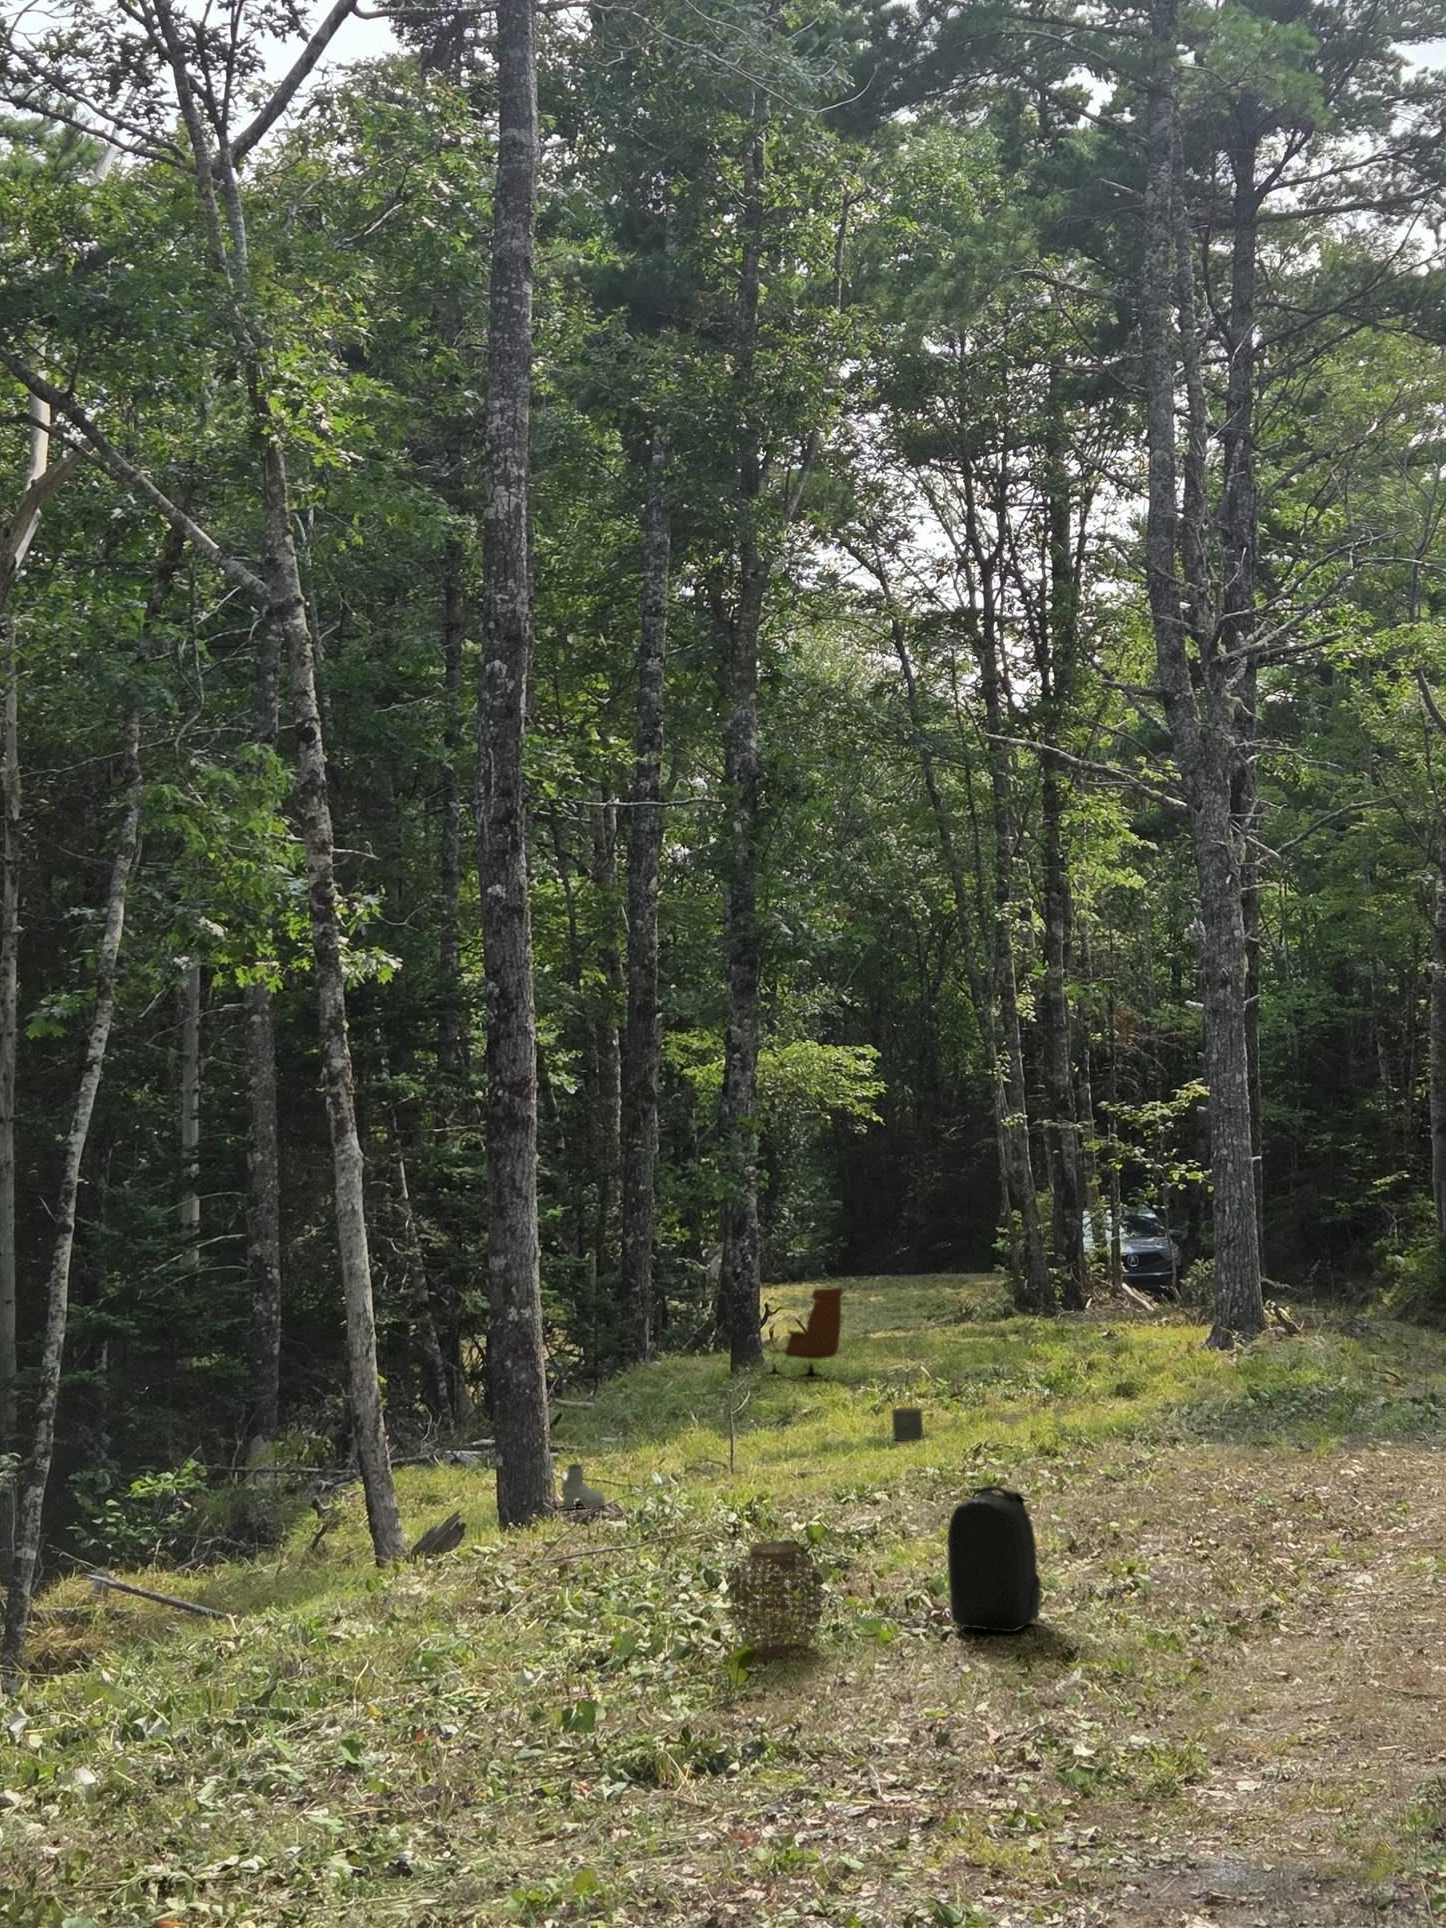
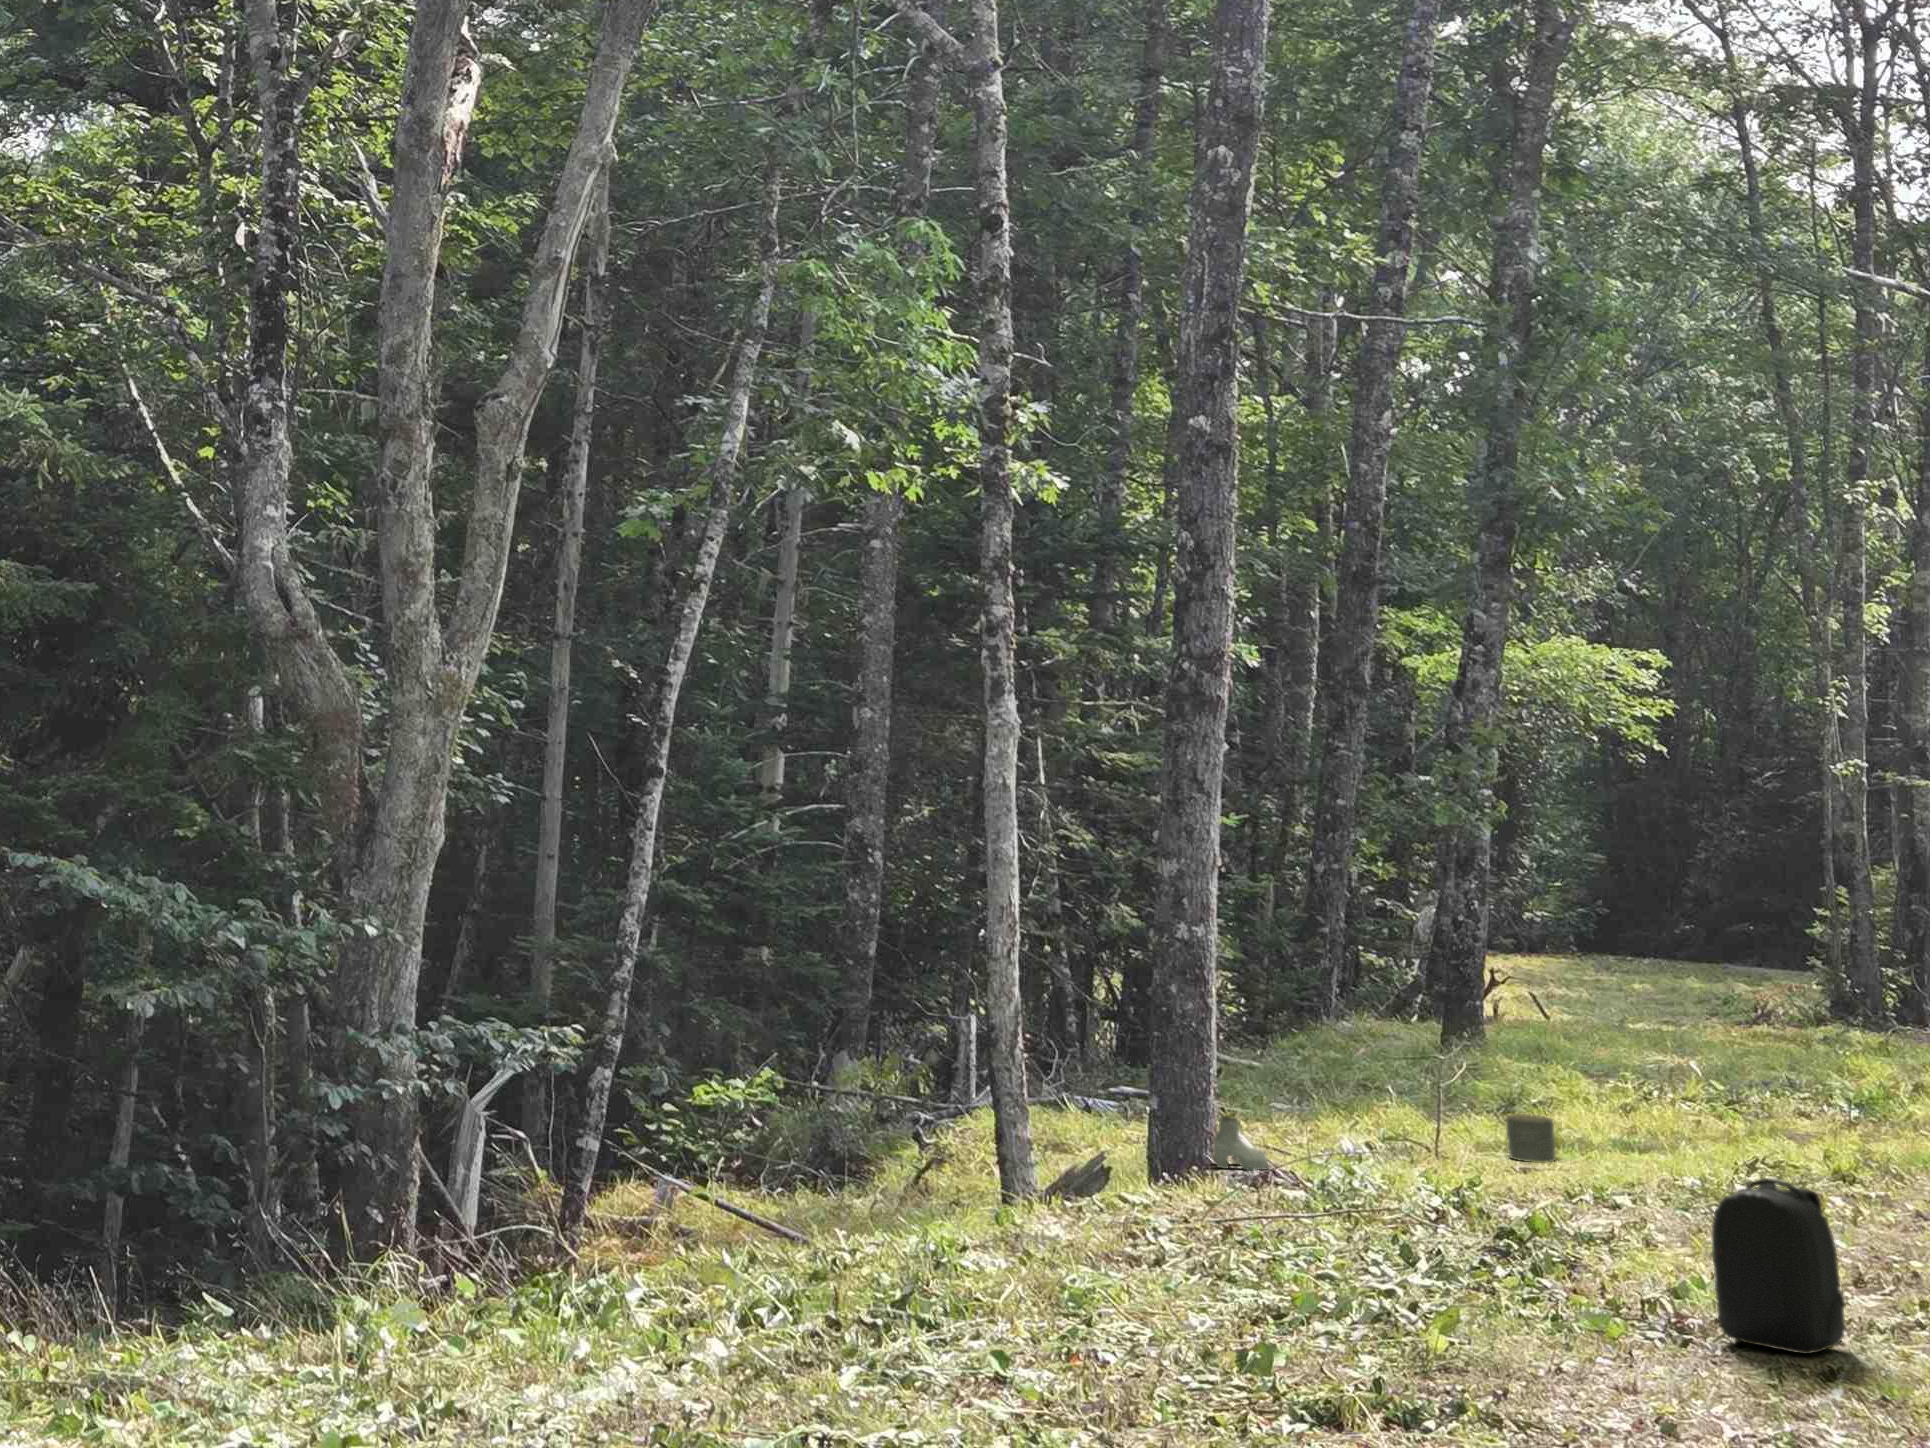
lounge chair: present [764,1287,843,1382] -> none [1479,929,1608,1058]
planter: present [892,1407,923,1441] -> present [1505,1114,1556,1163]
woven basket: present [729,1542,822,1657] -> none [1423,1213,1543,1343]

